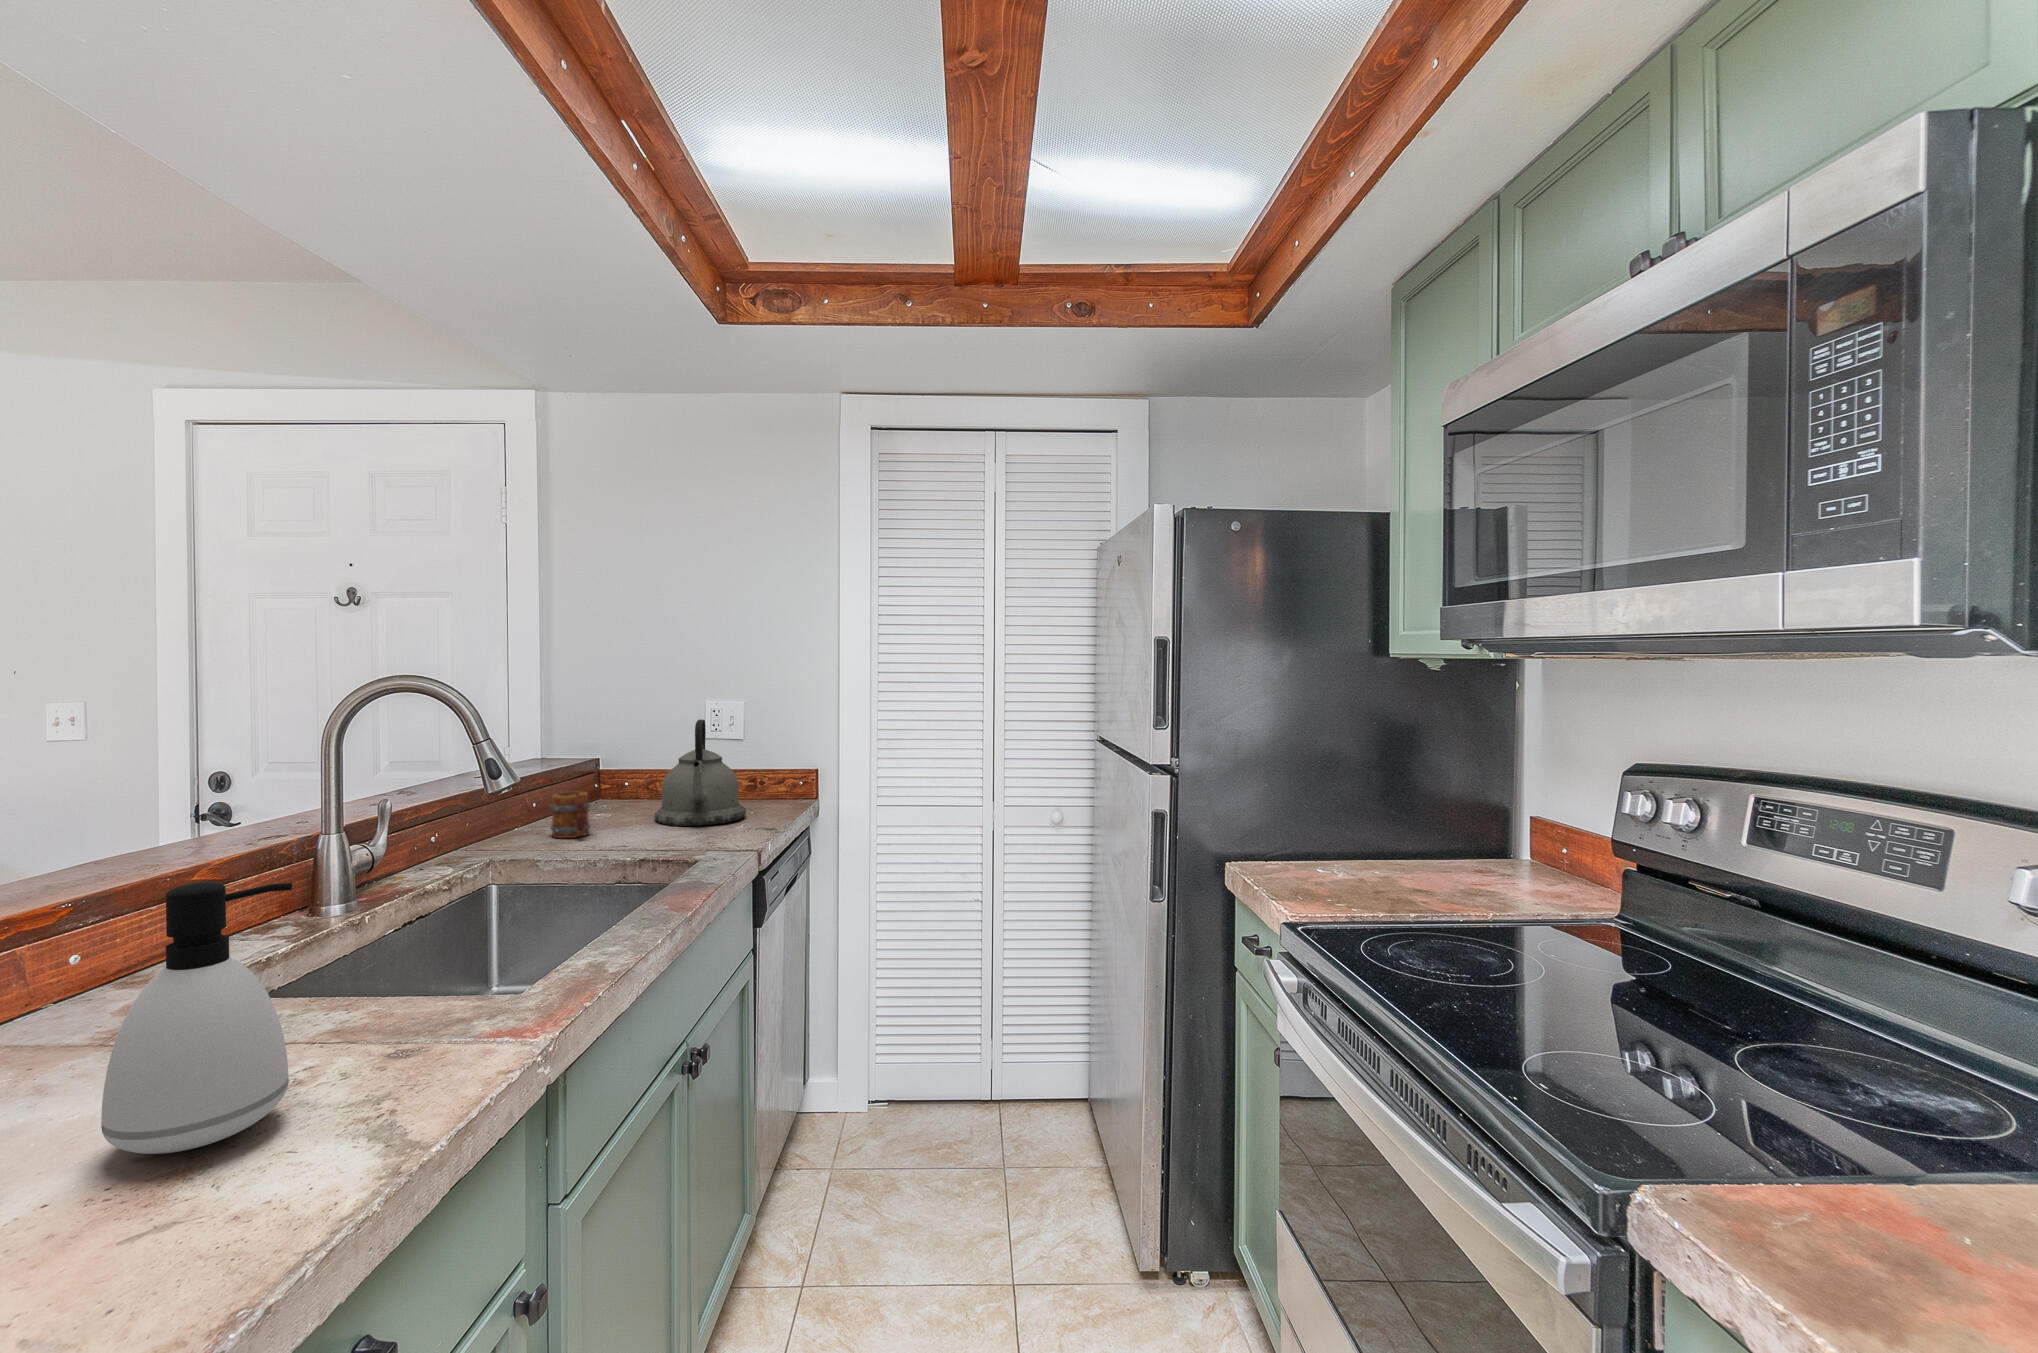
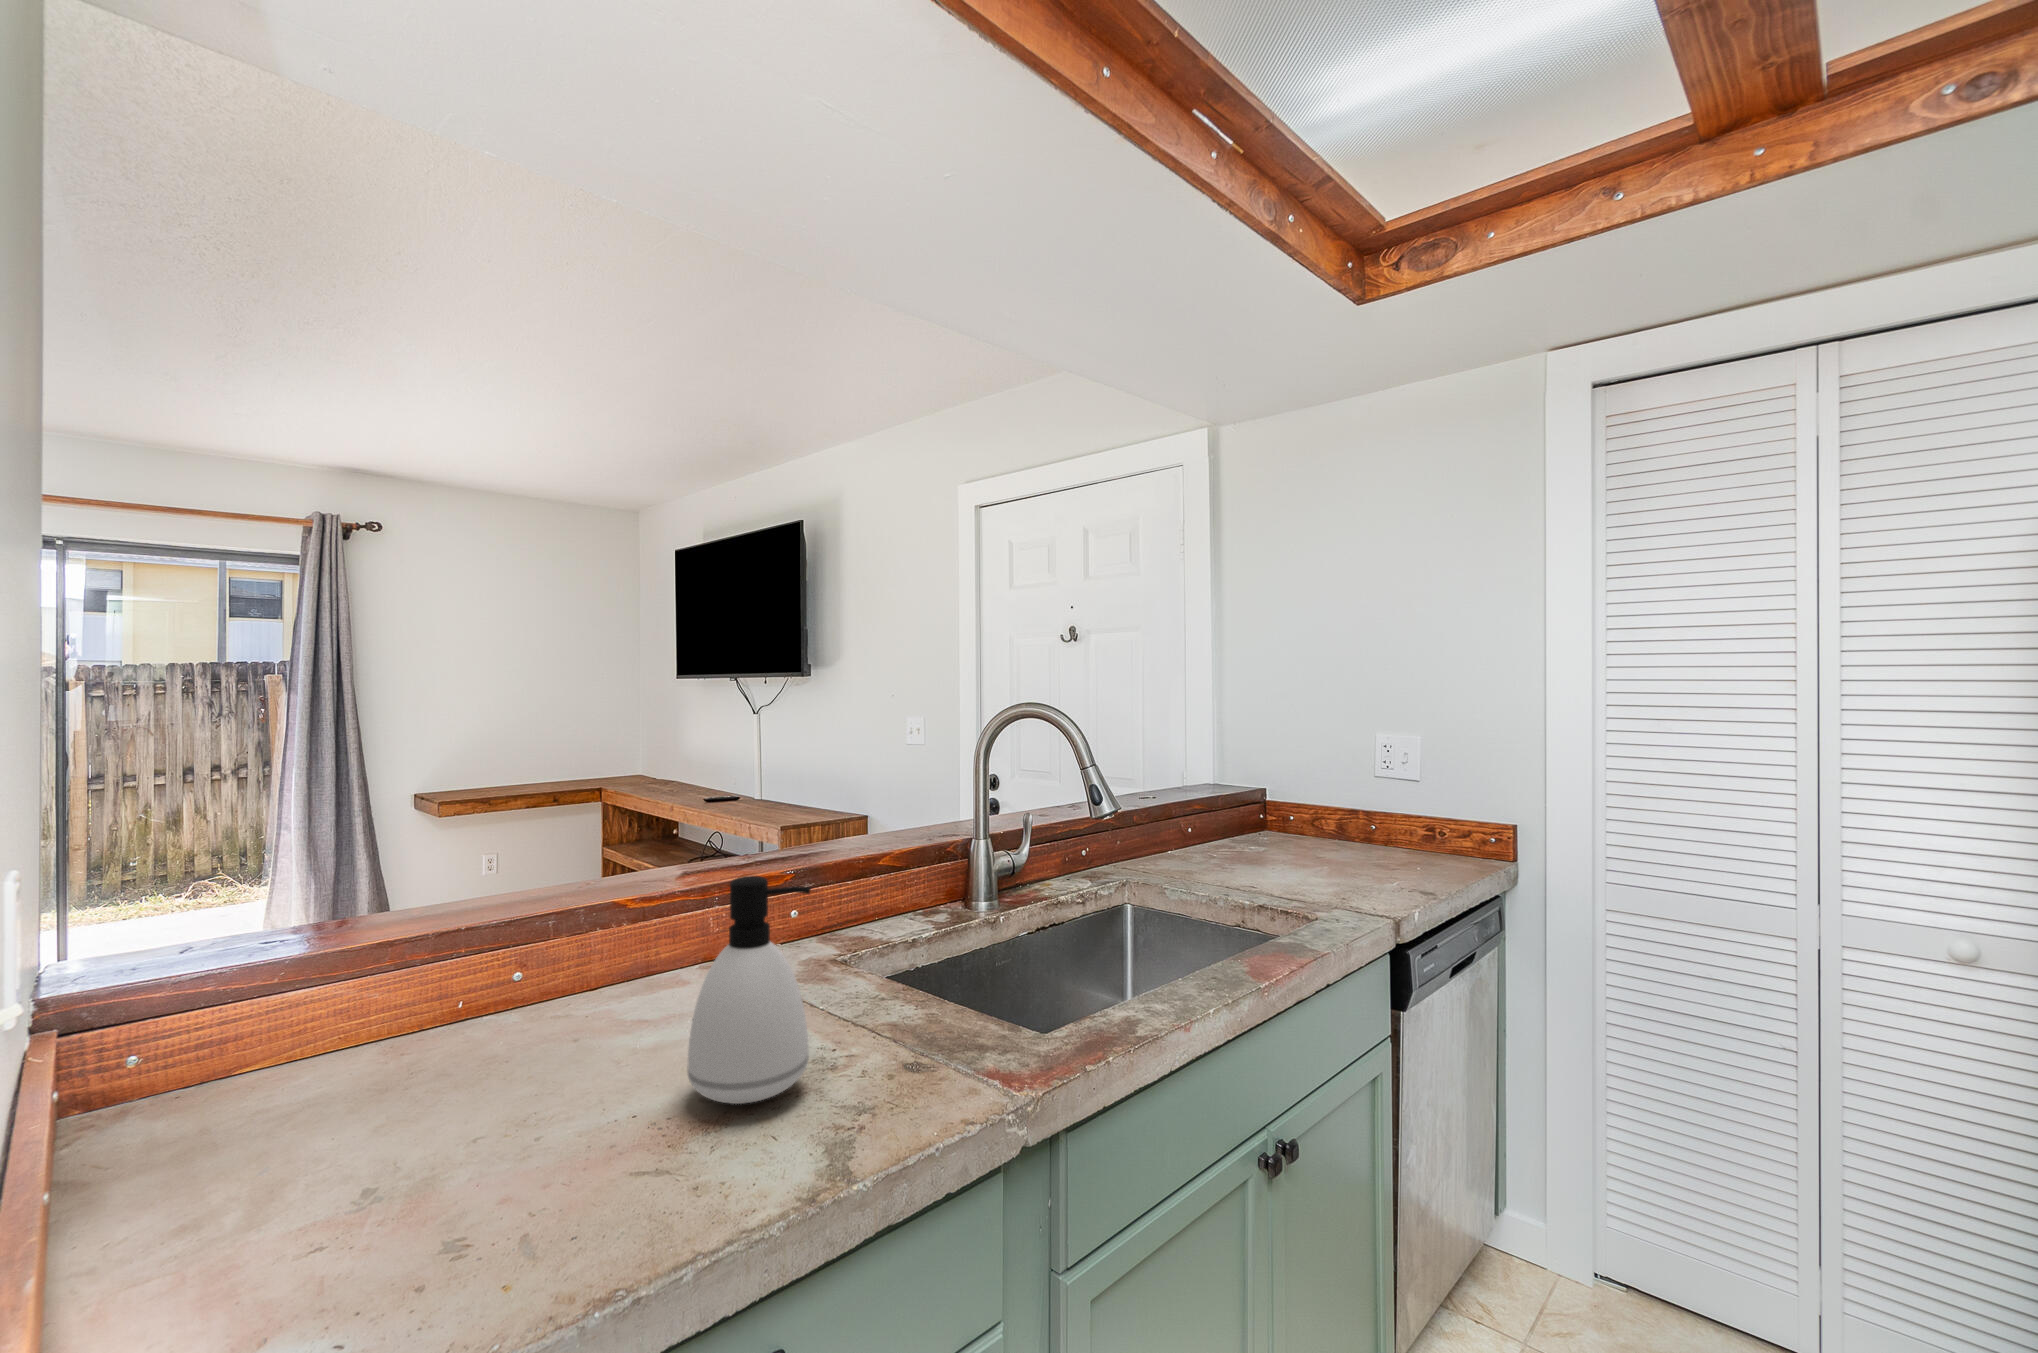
kettle: present [654,720,746,826] -> none [1302,755,1406,877]
mug: present [550,792,591,838] -> none [1194,822,1230,869]

